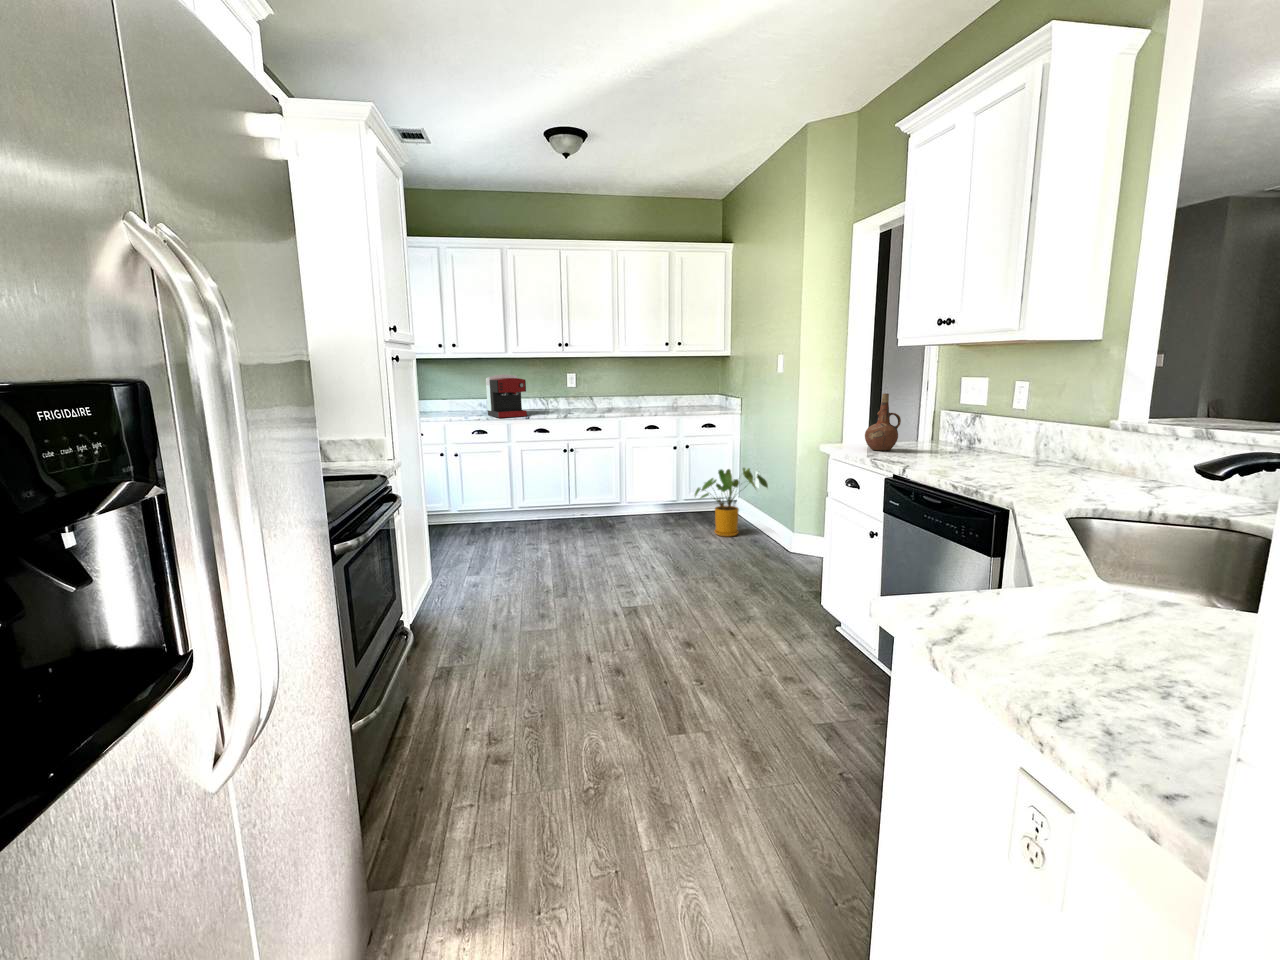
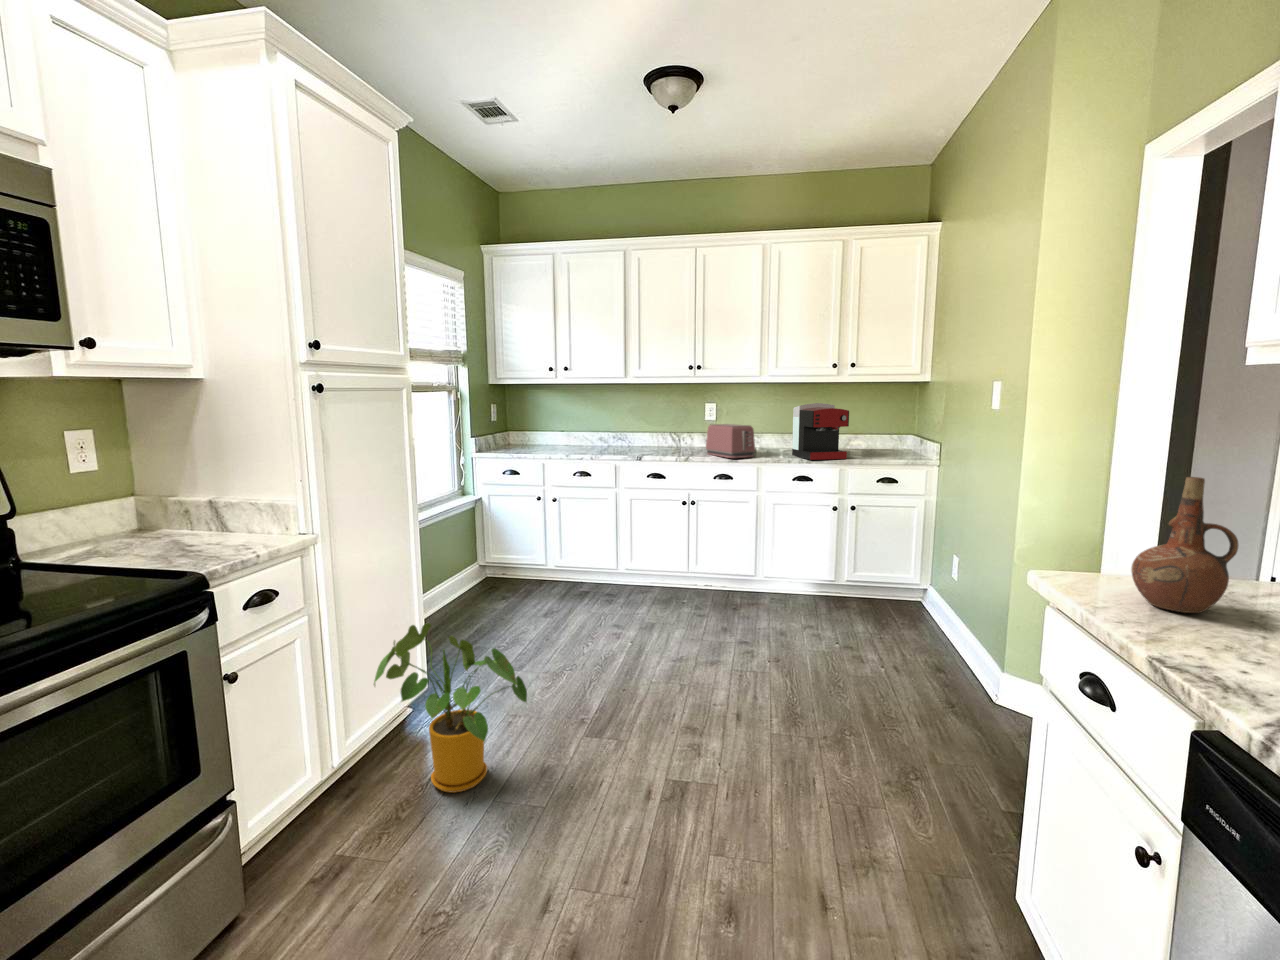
coffee maker: present [486,374,527,418] -> present [792,403,849,460]
toaster: none [574,389,614,415] -> present [706,424,755,458]
house plant: present [695,468,768,537] -> present [374,623,527,793]

